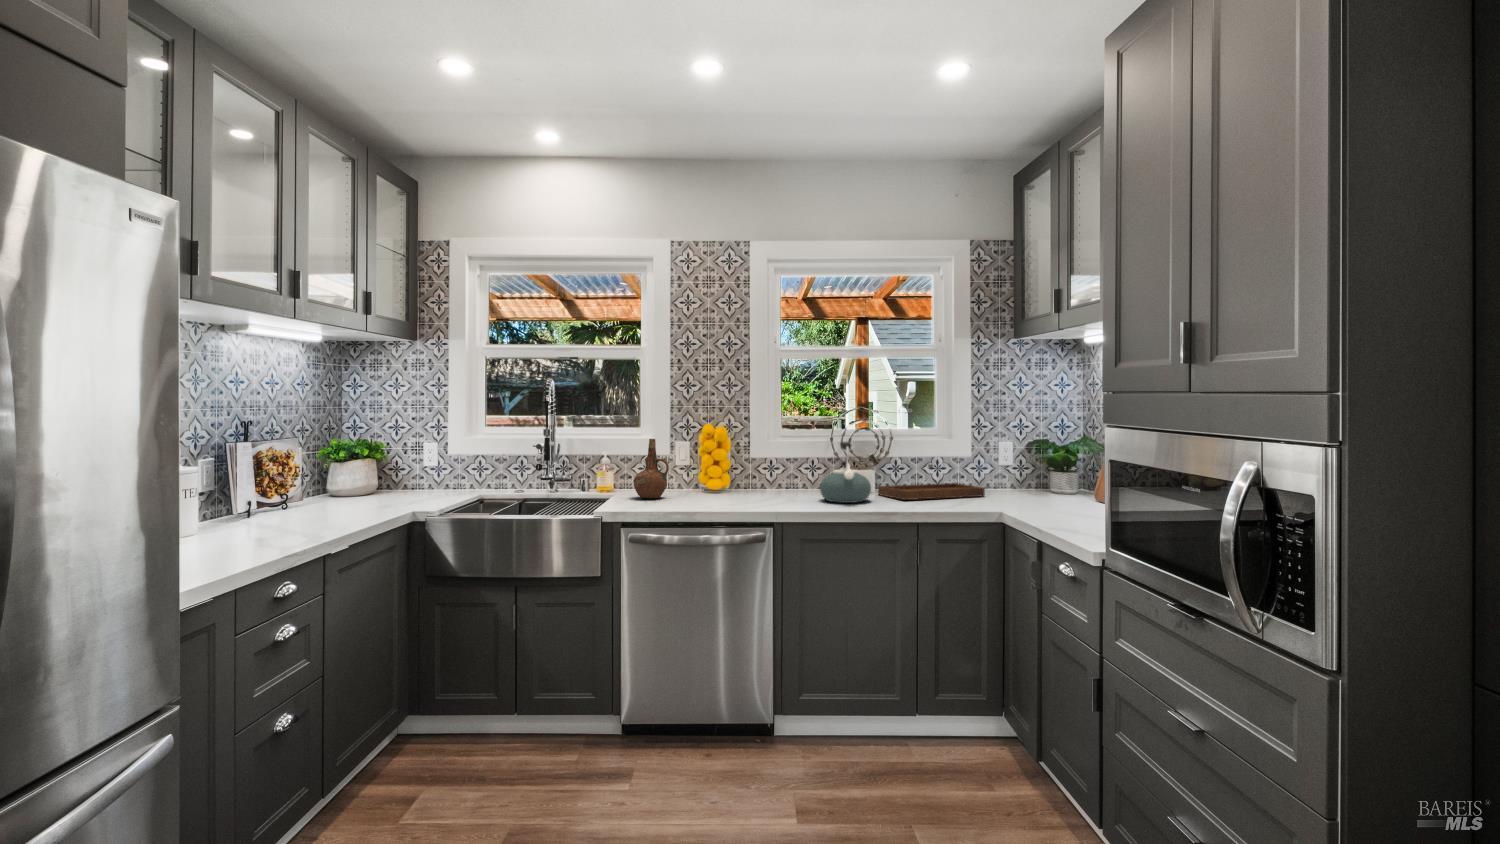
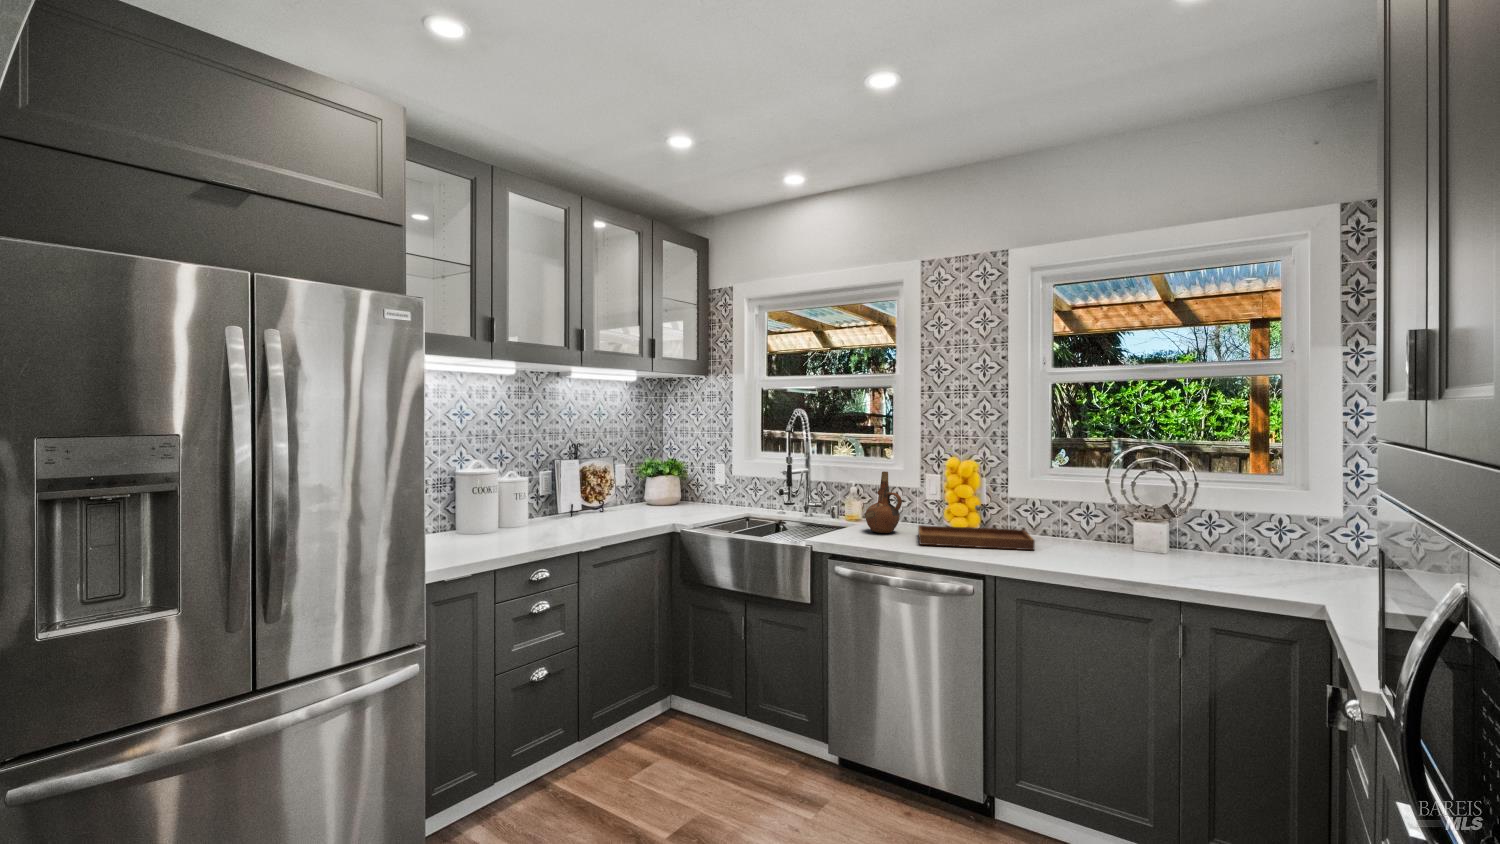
kettle: present [820,442,871,503] -> none [1068,489,1139,567]
tray: present [878,463,985,500] -> present [918,505,1035,550]

